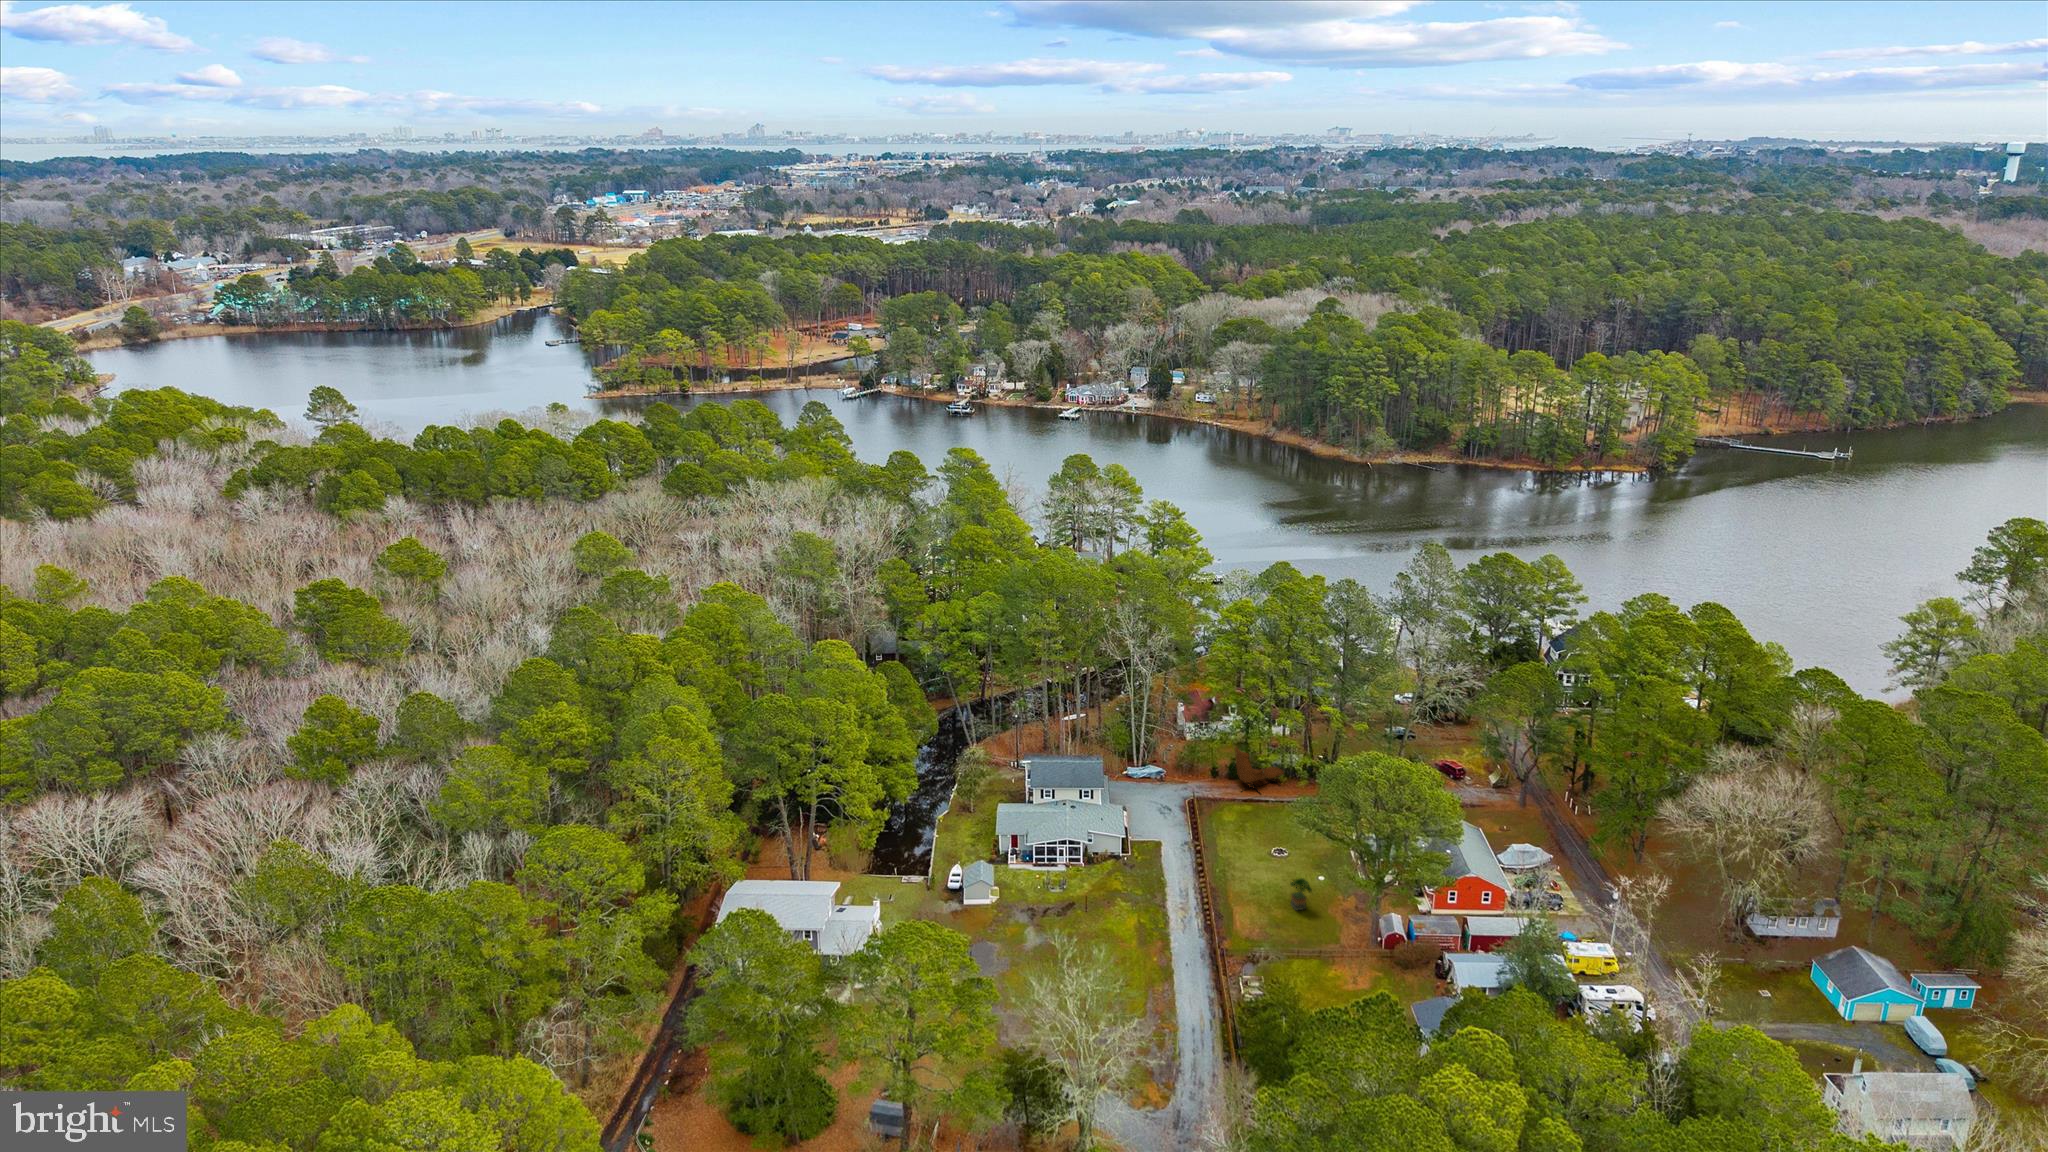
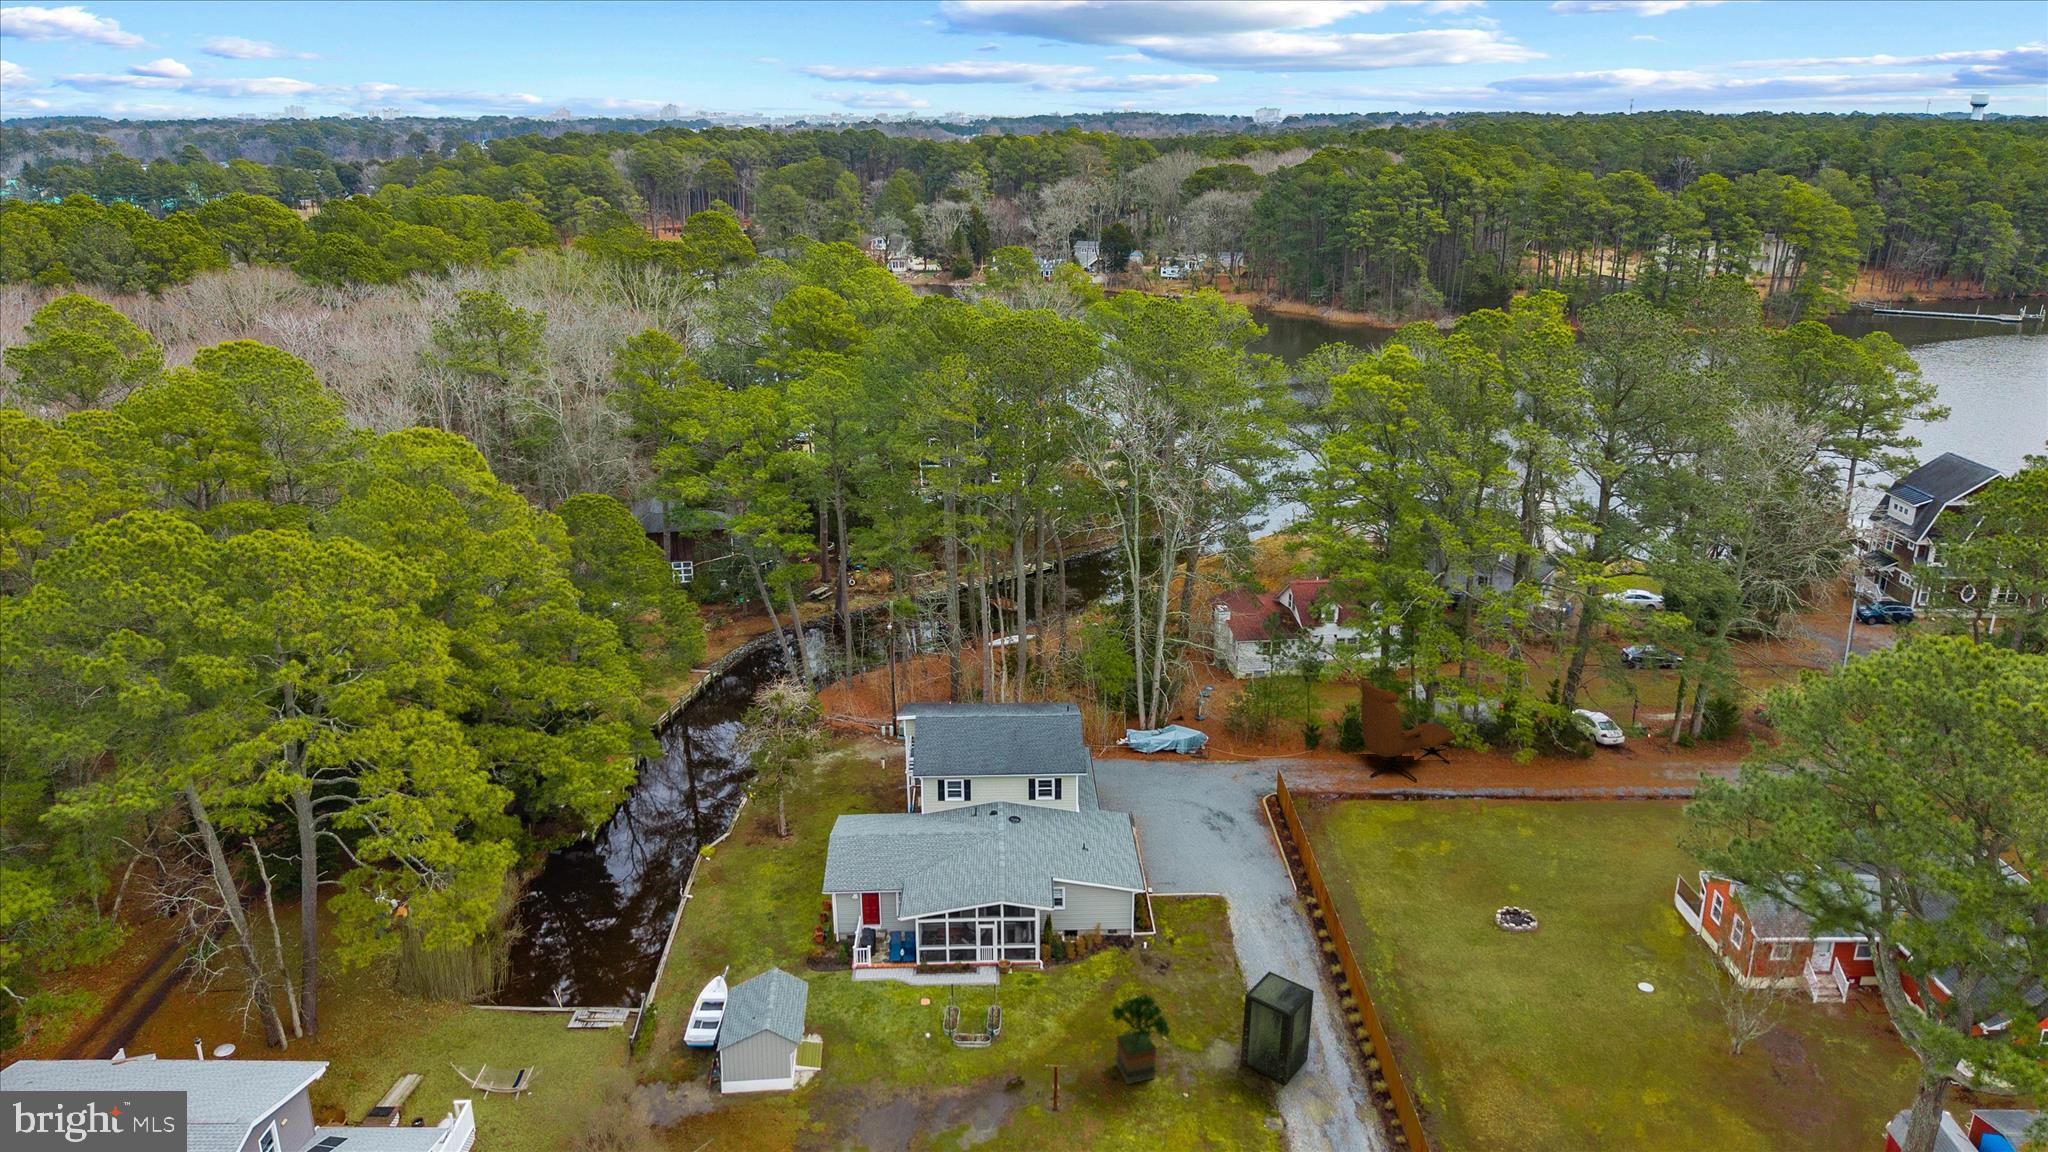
storage box: none [1156,865,1183,905] -> present [1241,972,1314,1085]
potted tree: present [1290,878,1312,910] -> present [1111,995,1170,1084]

